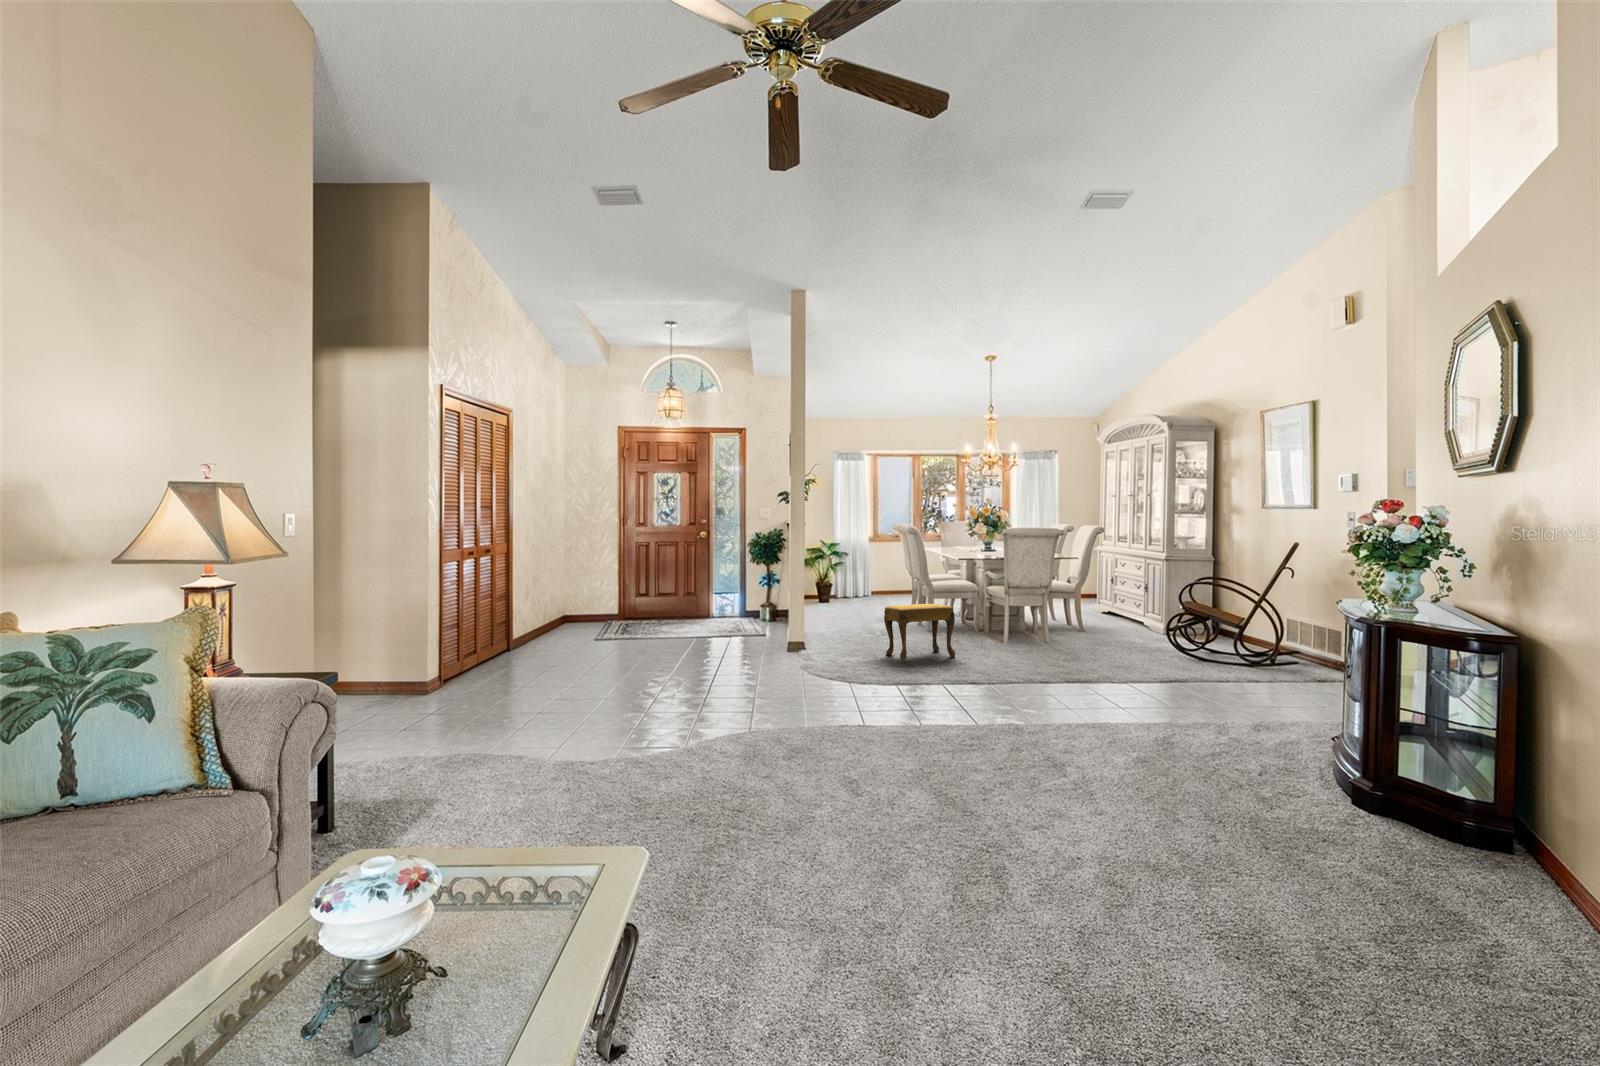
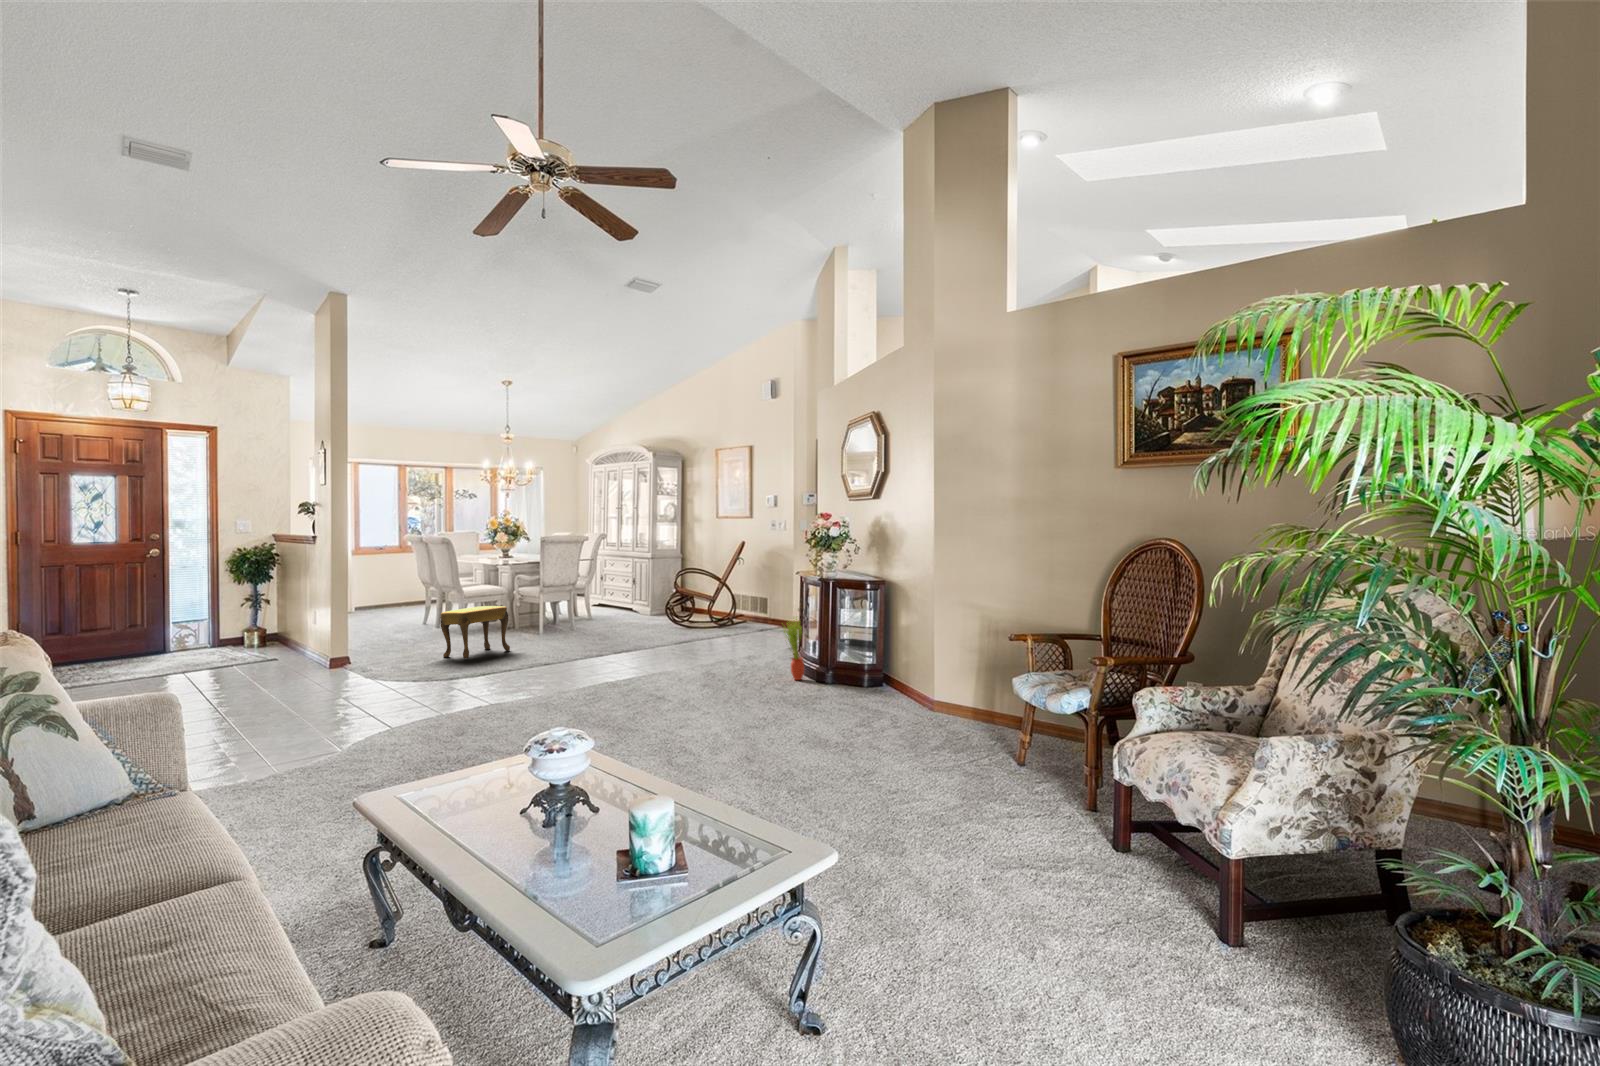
potted plant: none [1287,671,1329,782] -> present [784,617,804,680]

